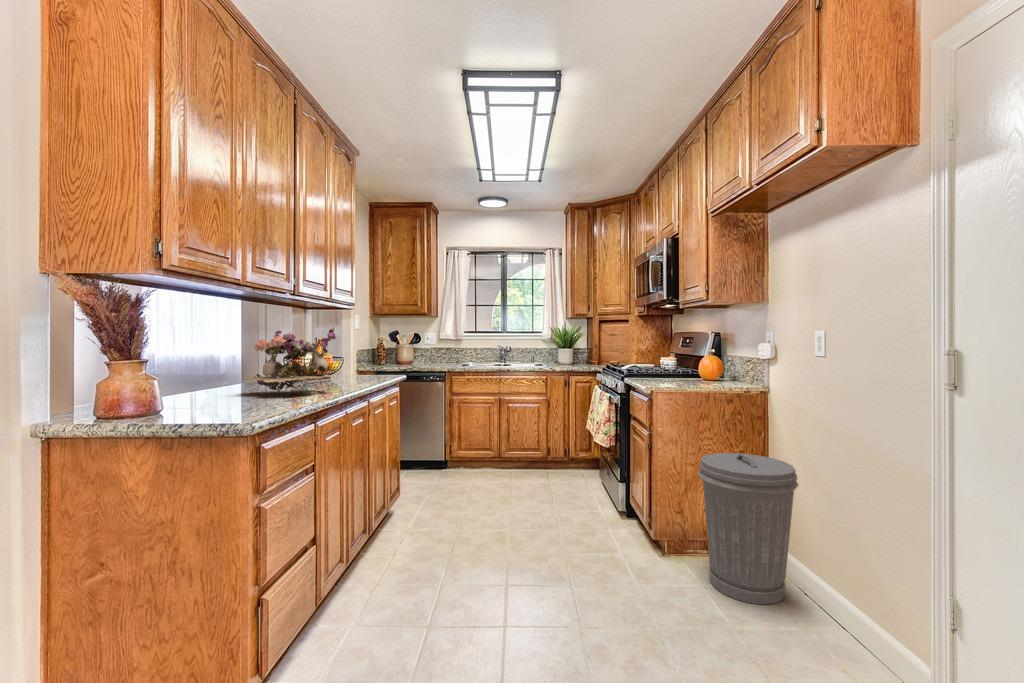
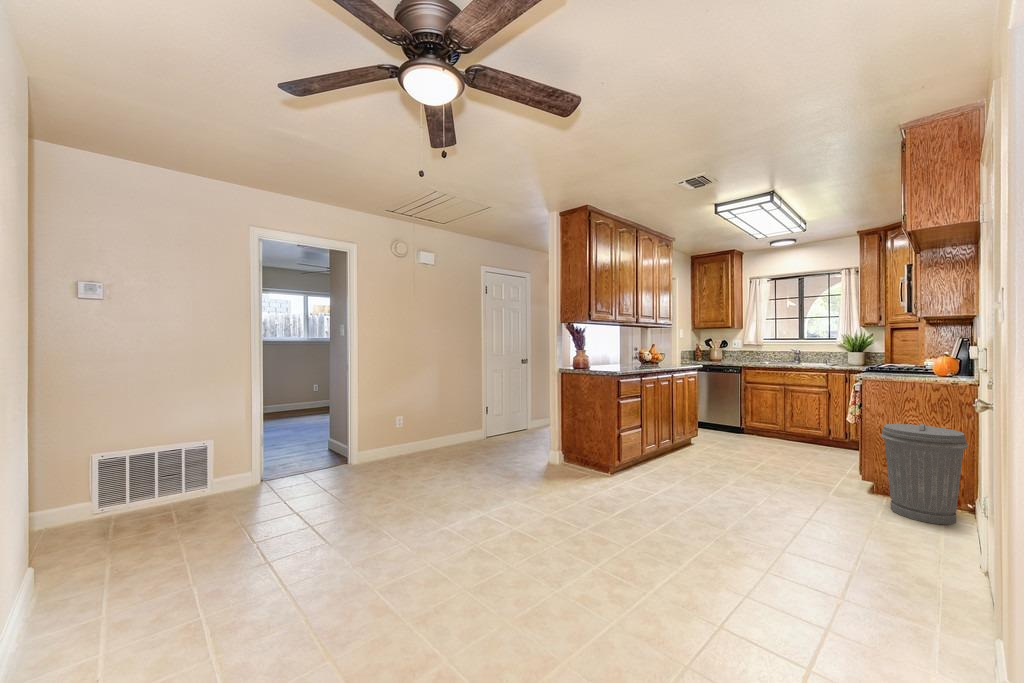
flower arrangement: present [245,327,336,393] -> none [615,338,654,367]

